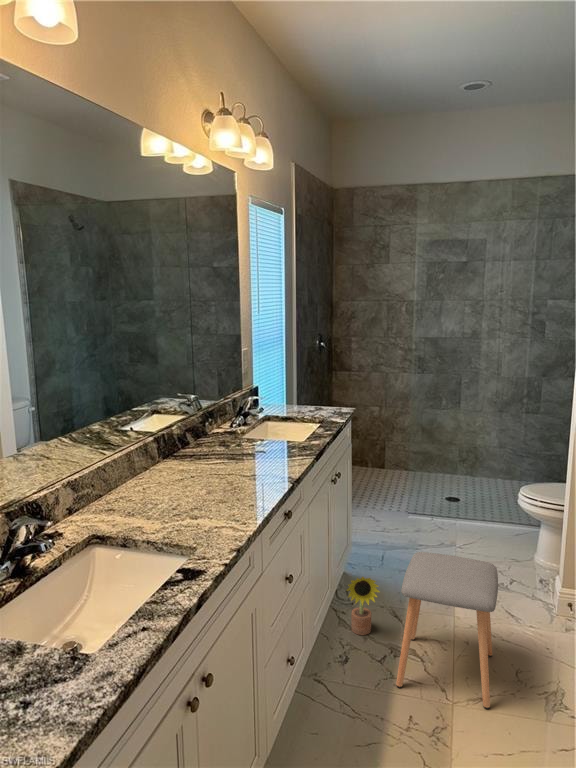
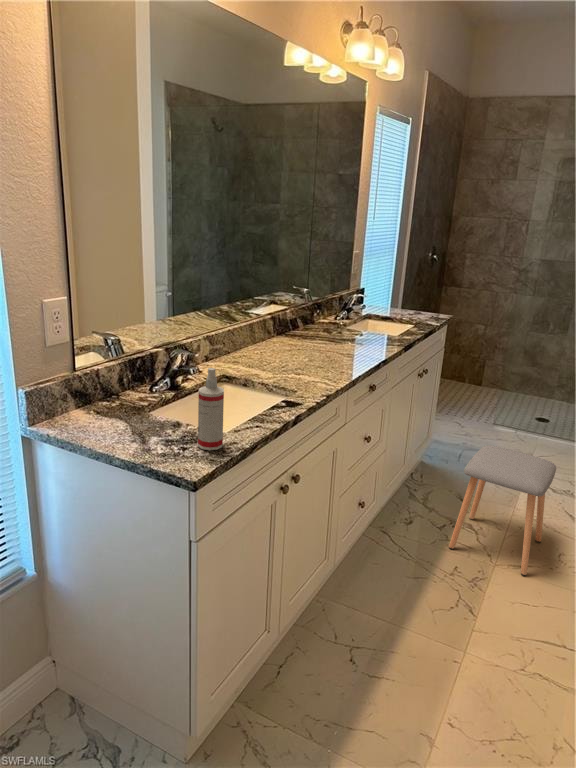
spray bottle: none [40,568,89,702] -> present [198,368,224,450]
decorative plant: present [346,577,380,635] -> none [418,459,449,509]

